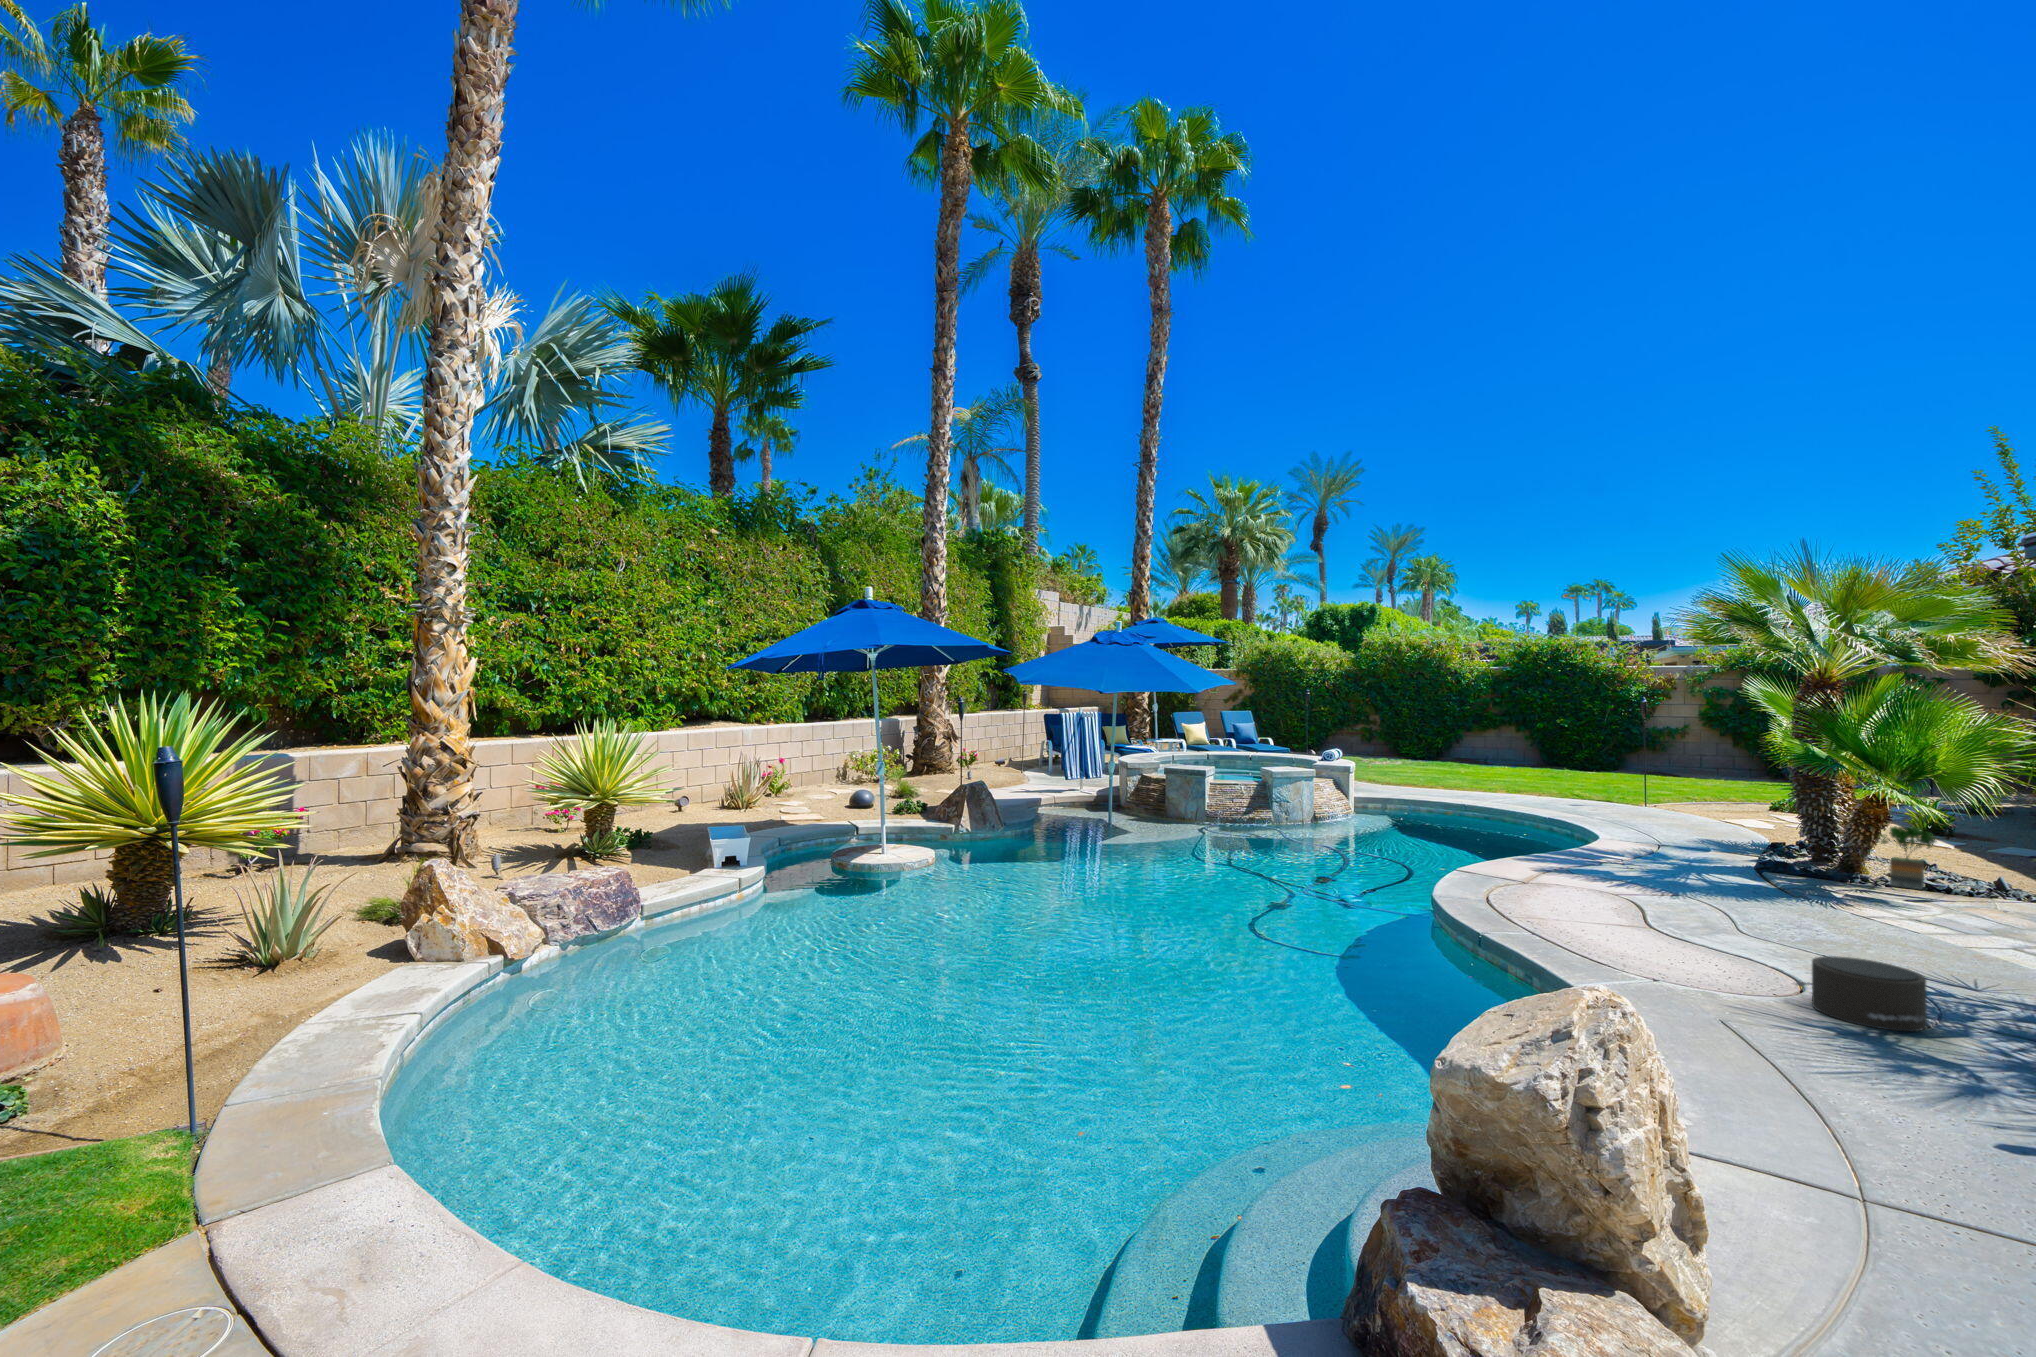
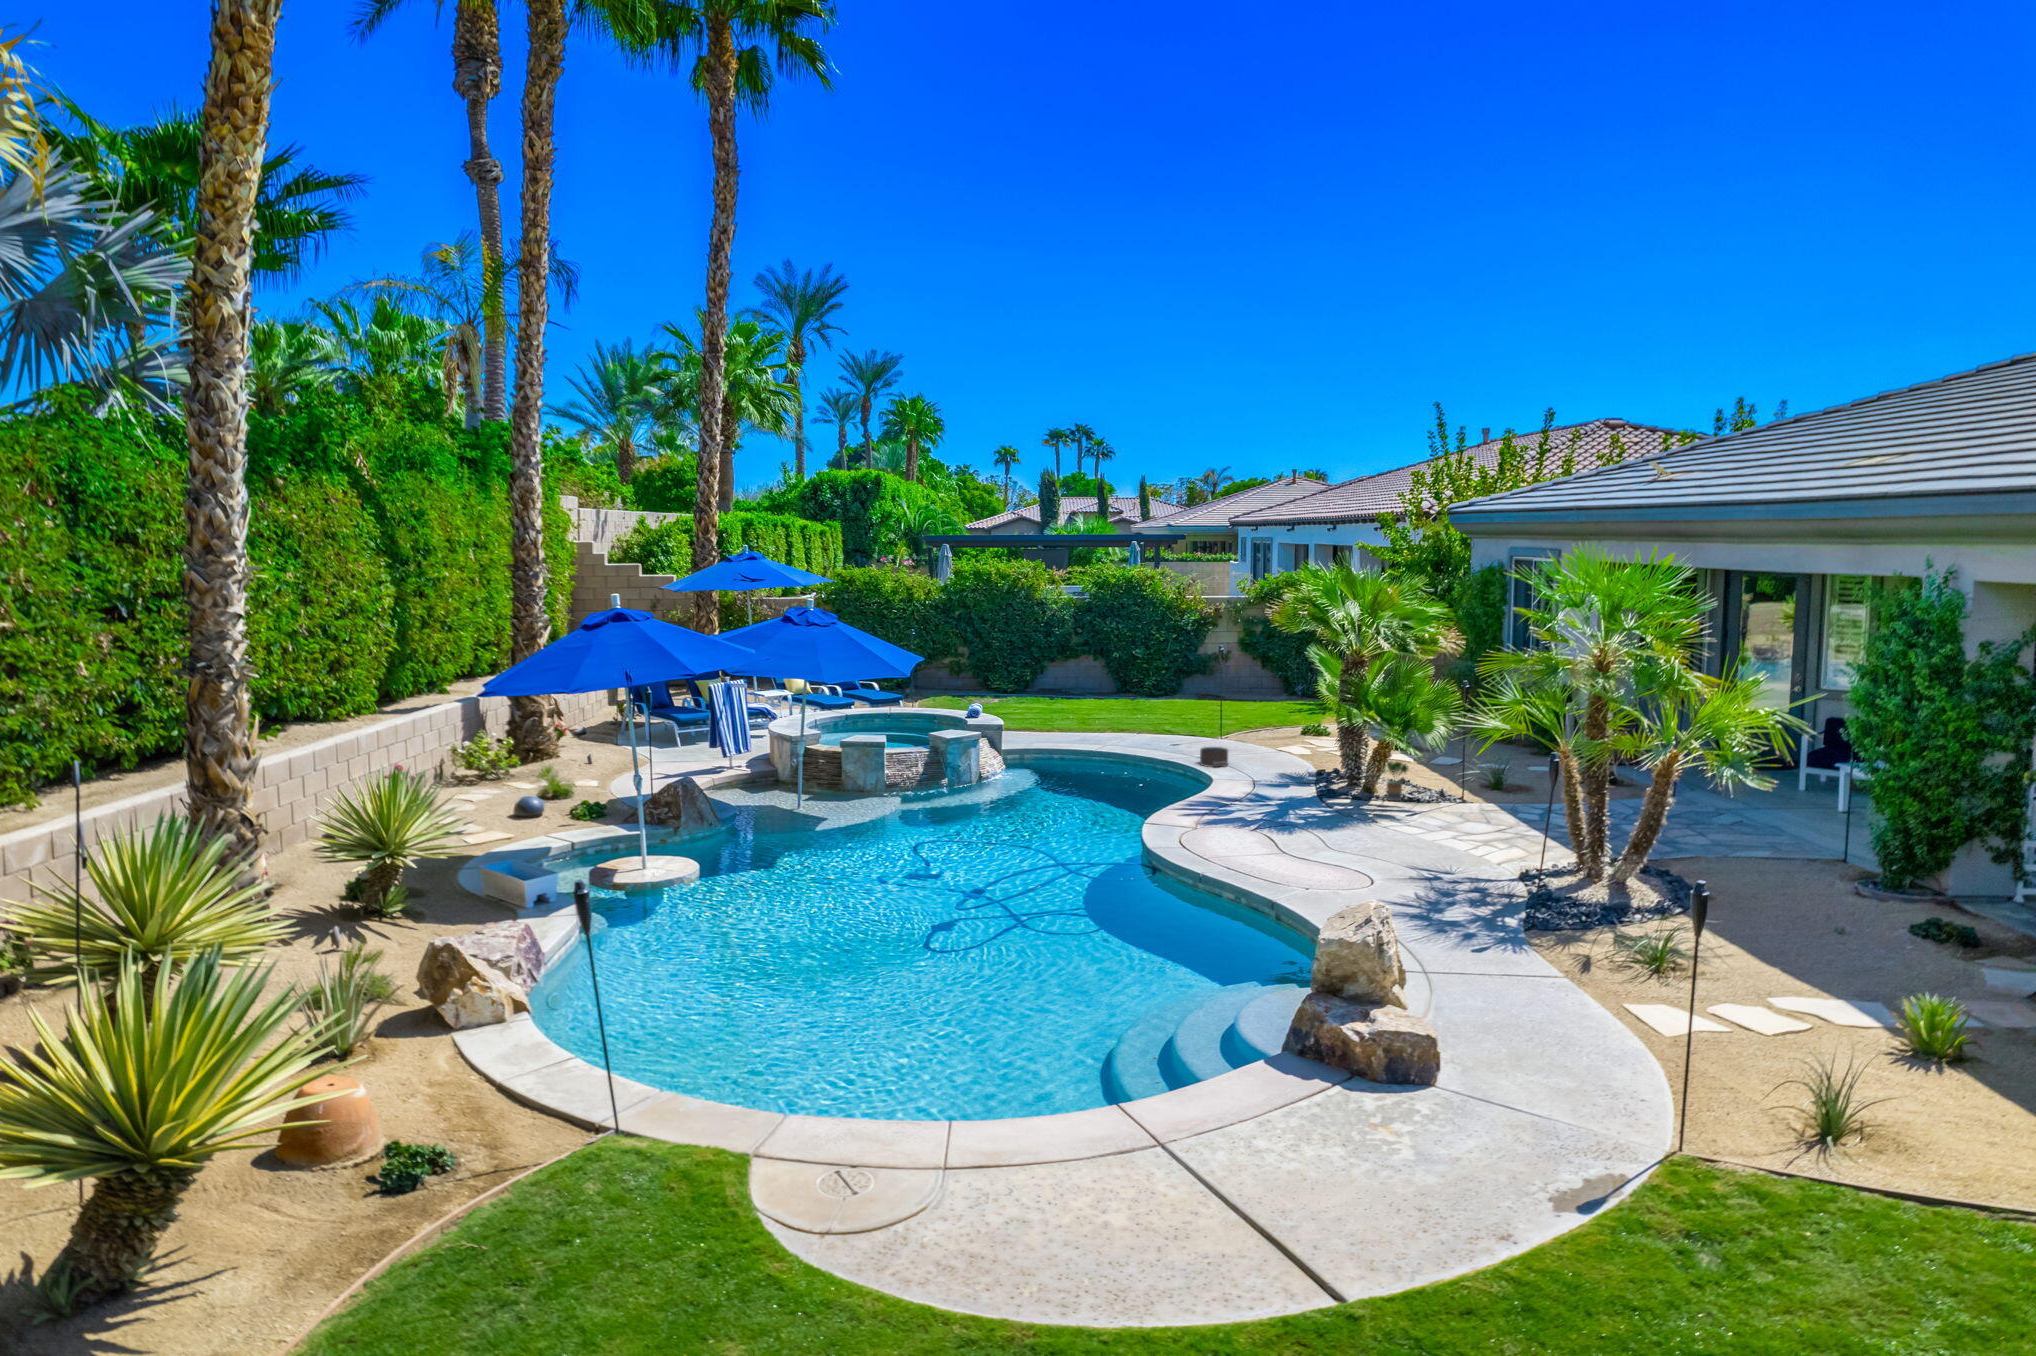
pouf: present [1796,956,1927,1031] -> present [1200,747,1228,767]

